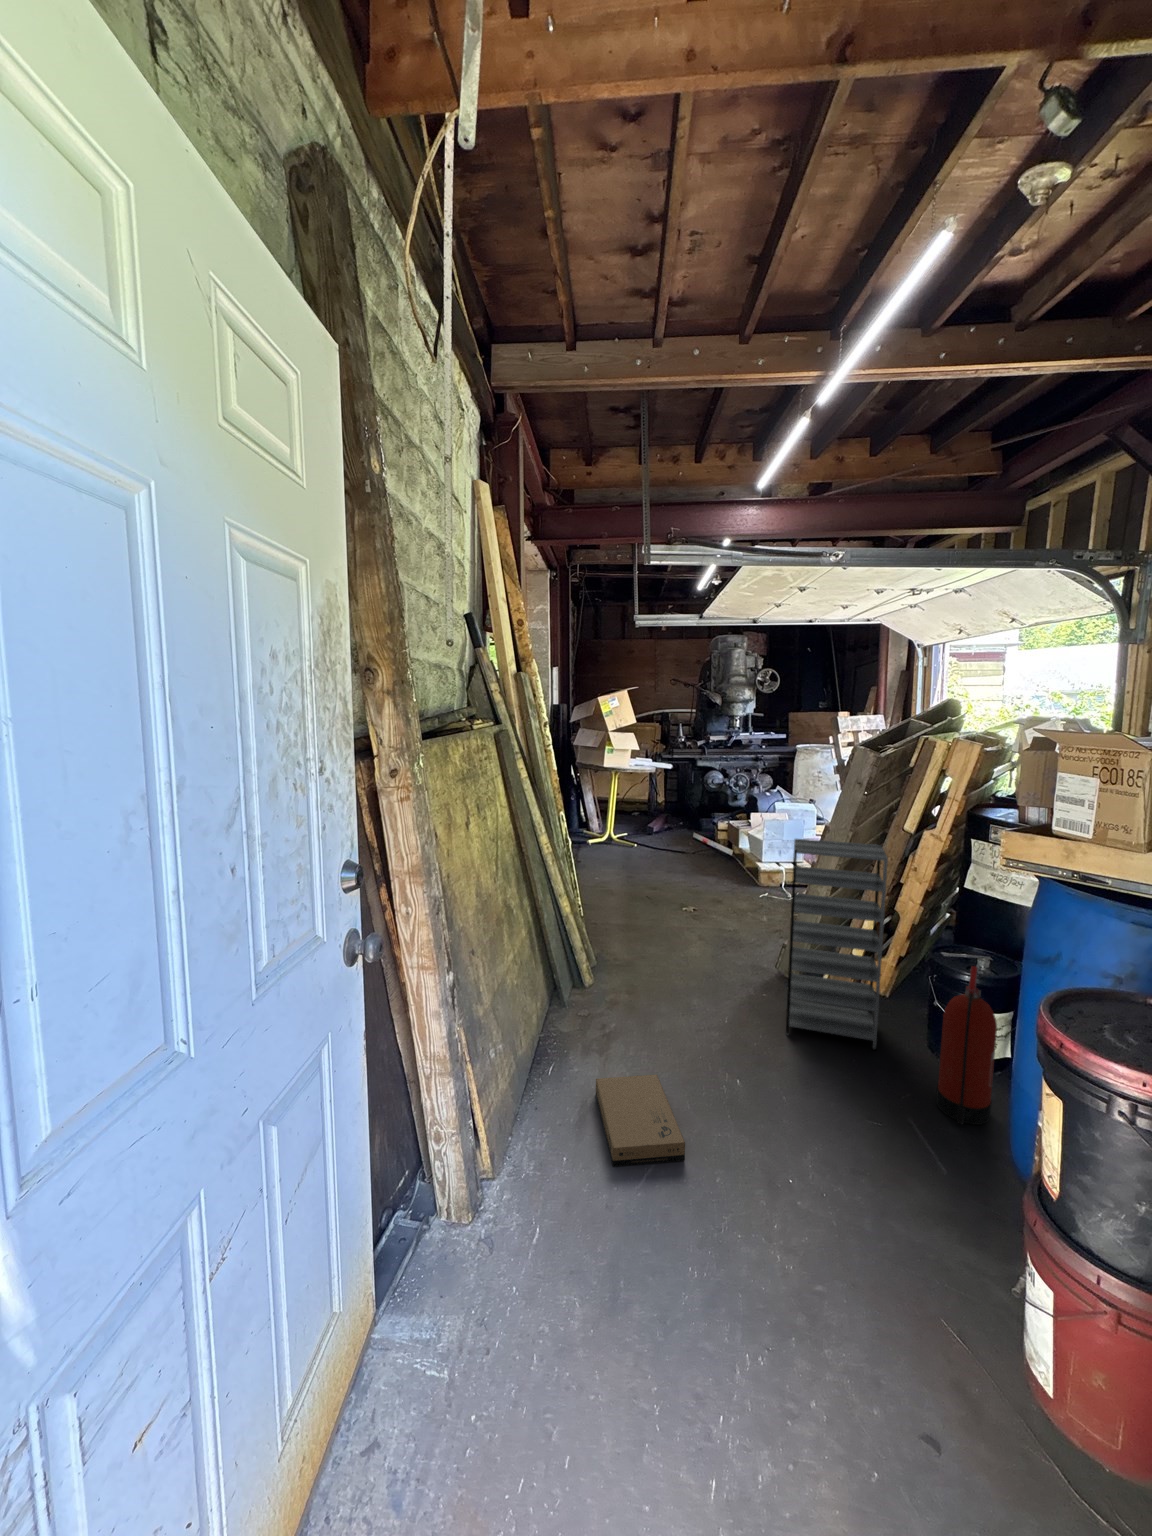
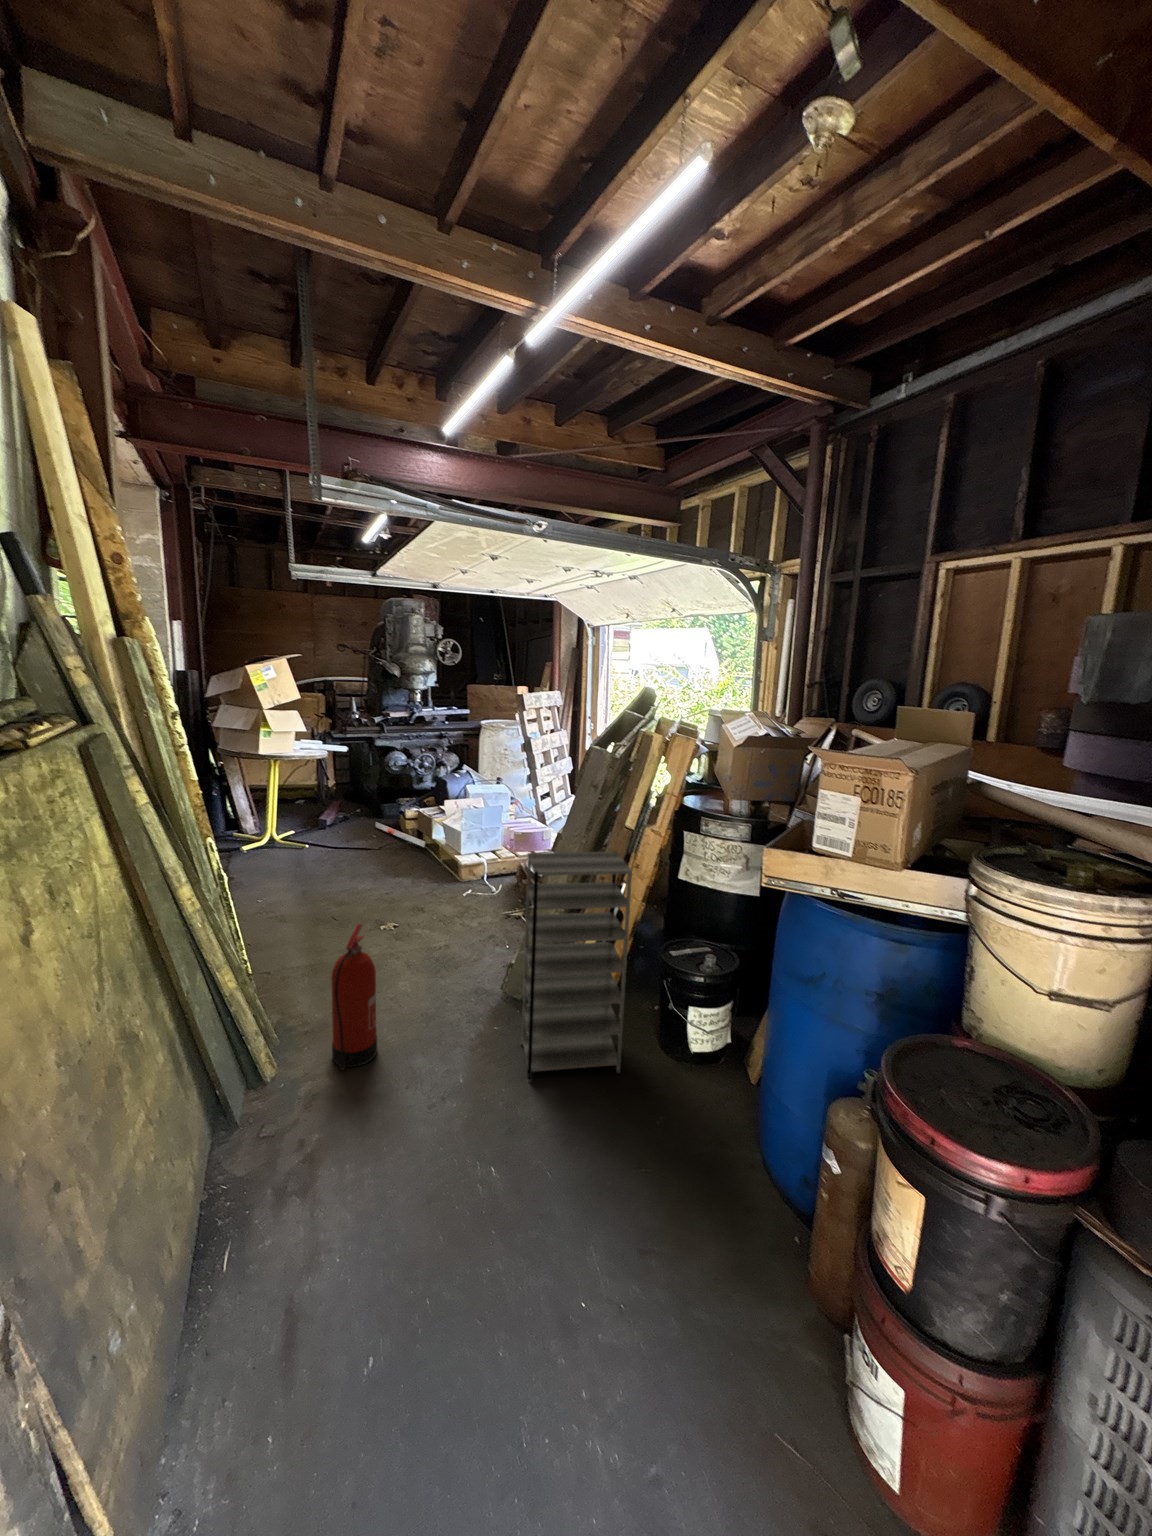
fire extinguisher: present [936,966,997,1125] -> present [331,924,377,1070]
cardboard box: present [596,1075,685,1167] -> none [300,1213,449,1417]

